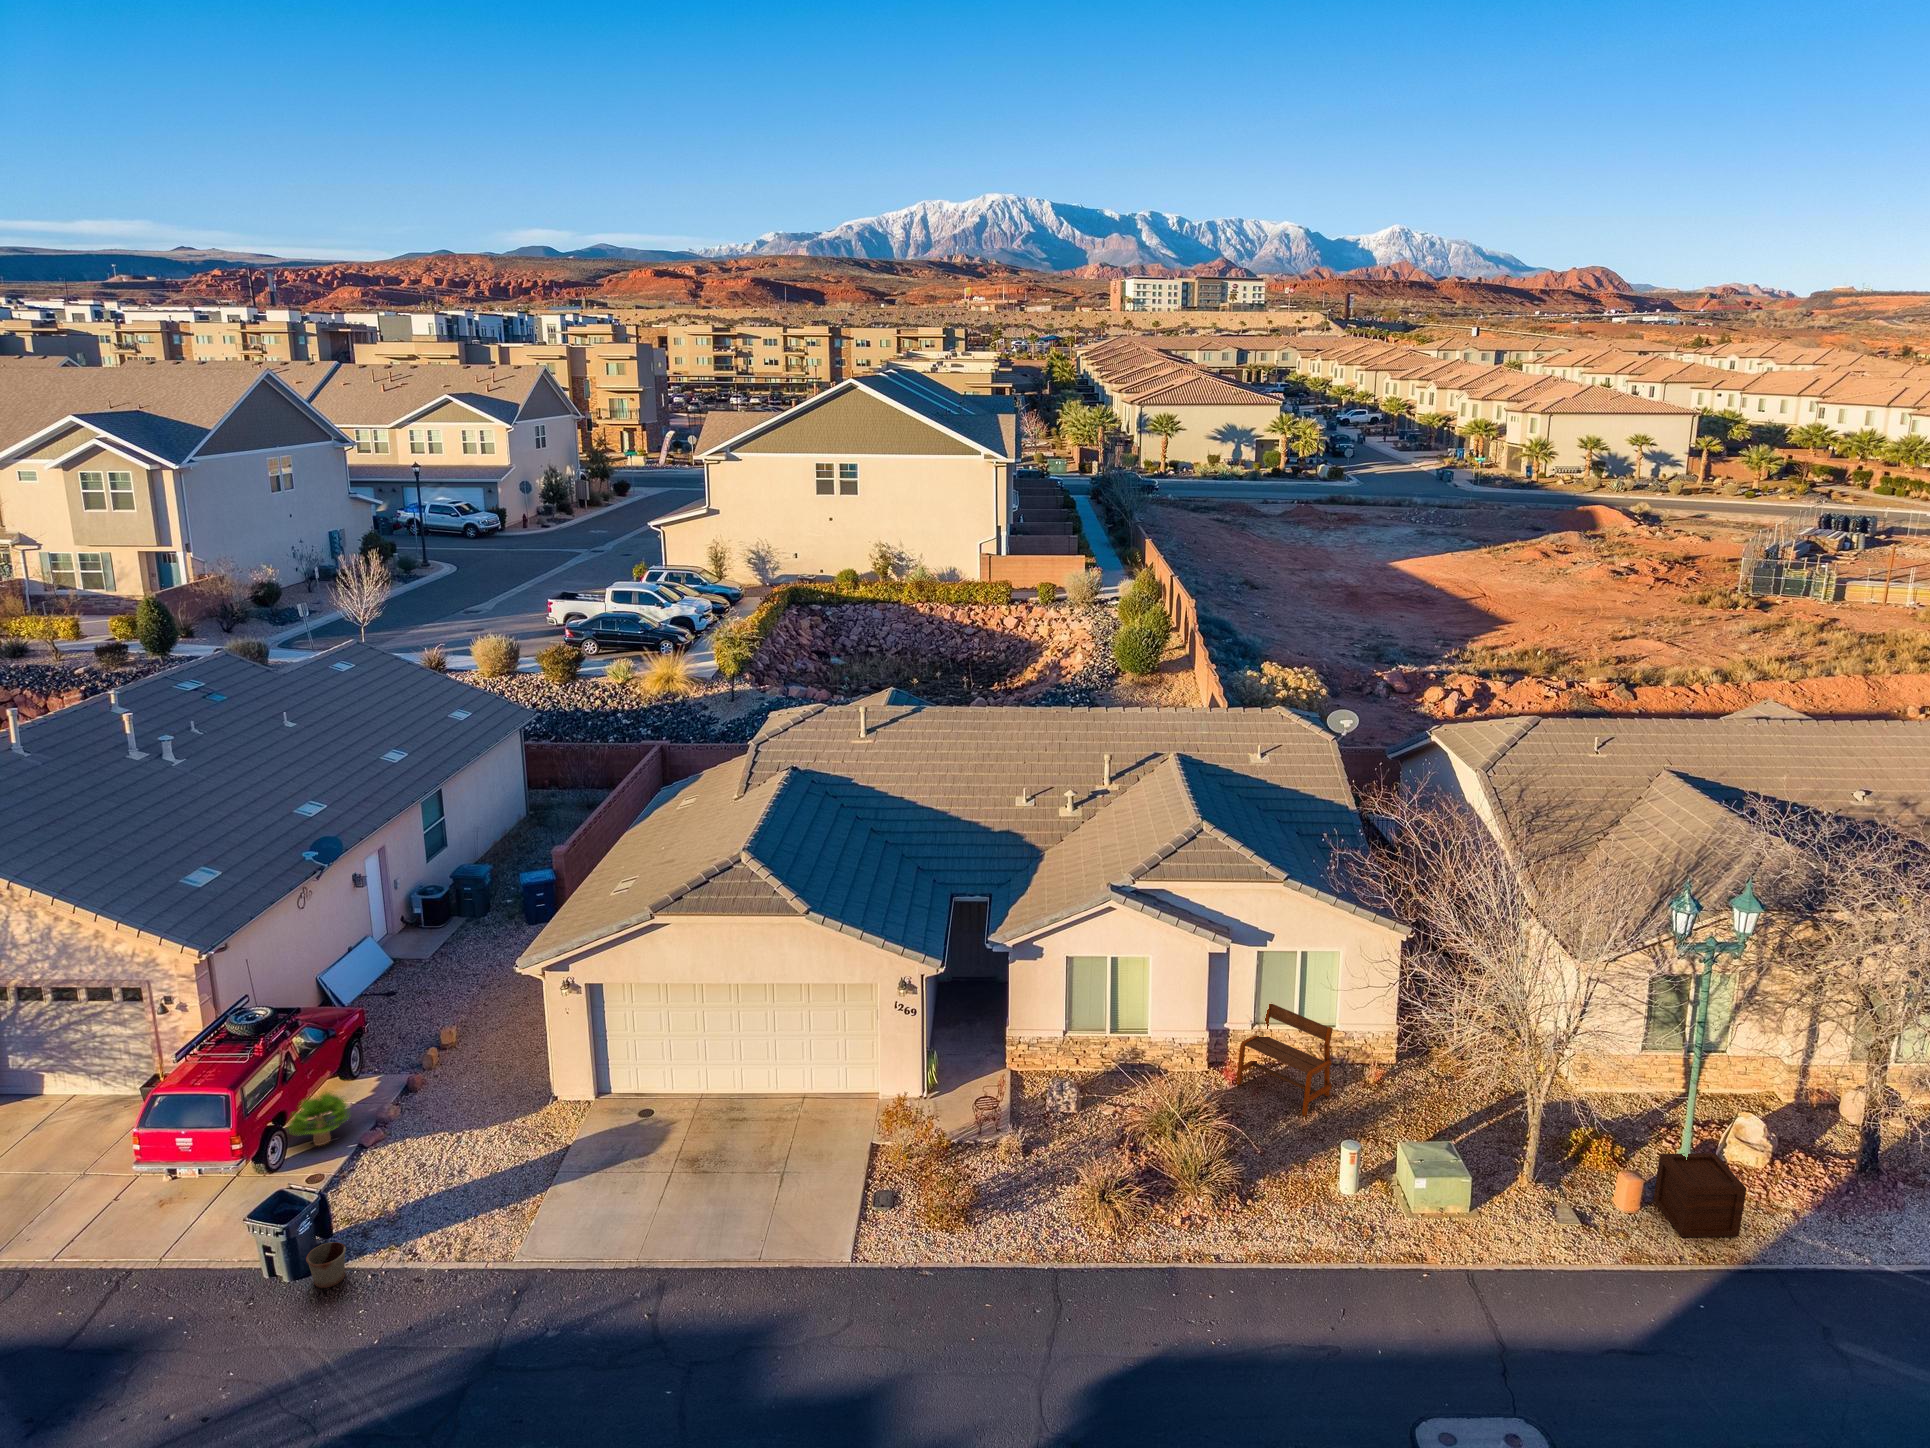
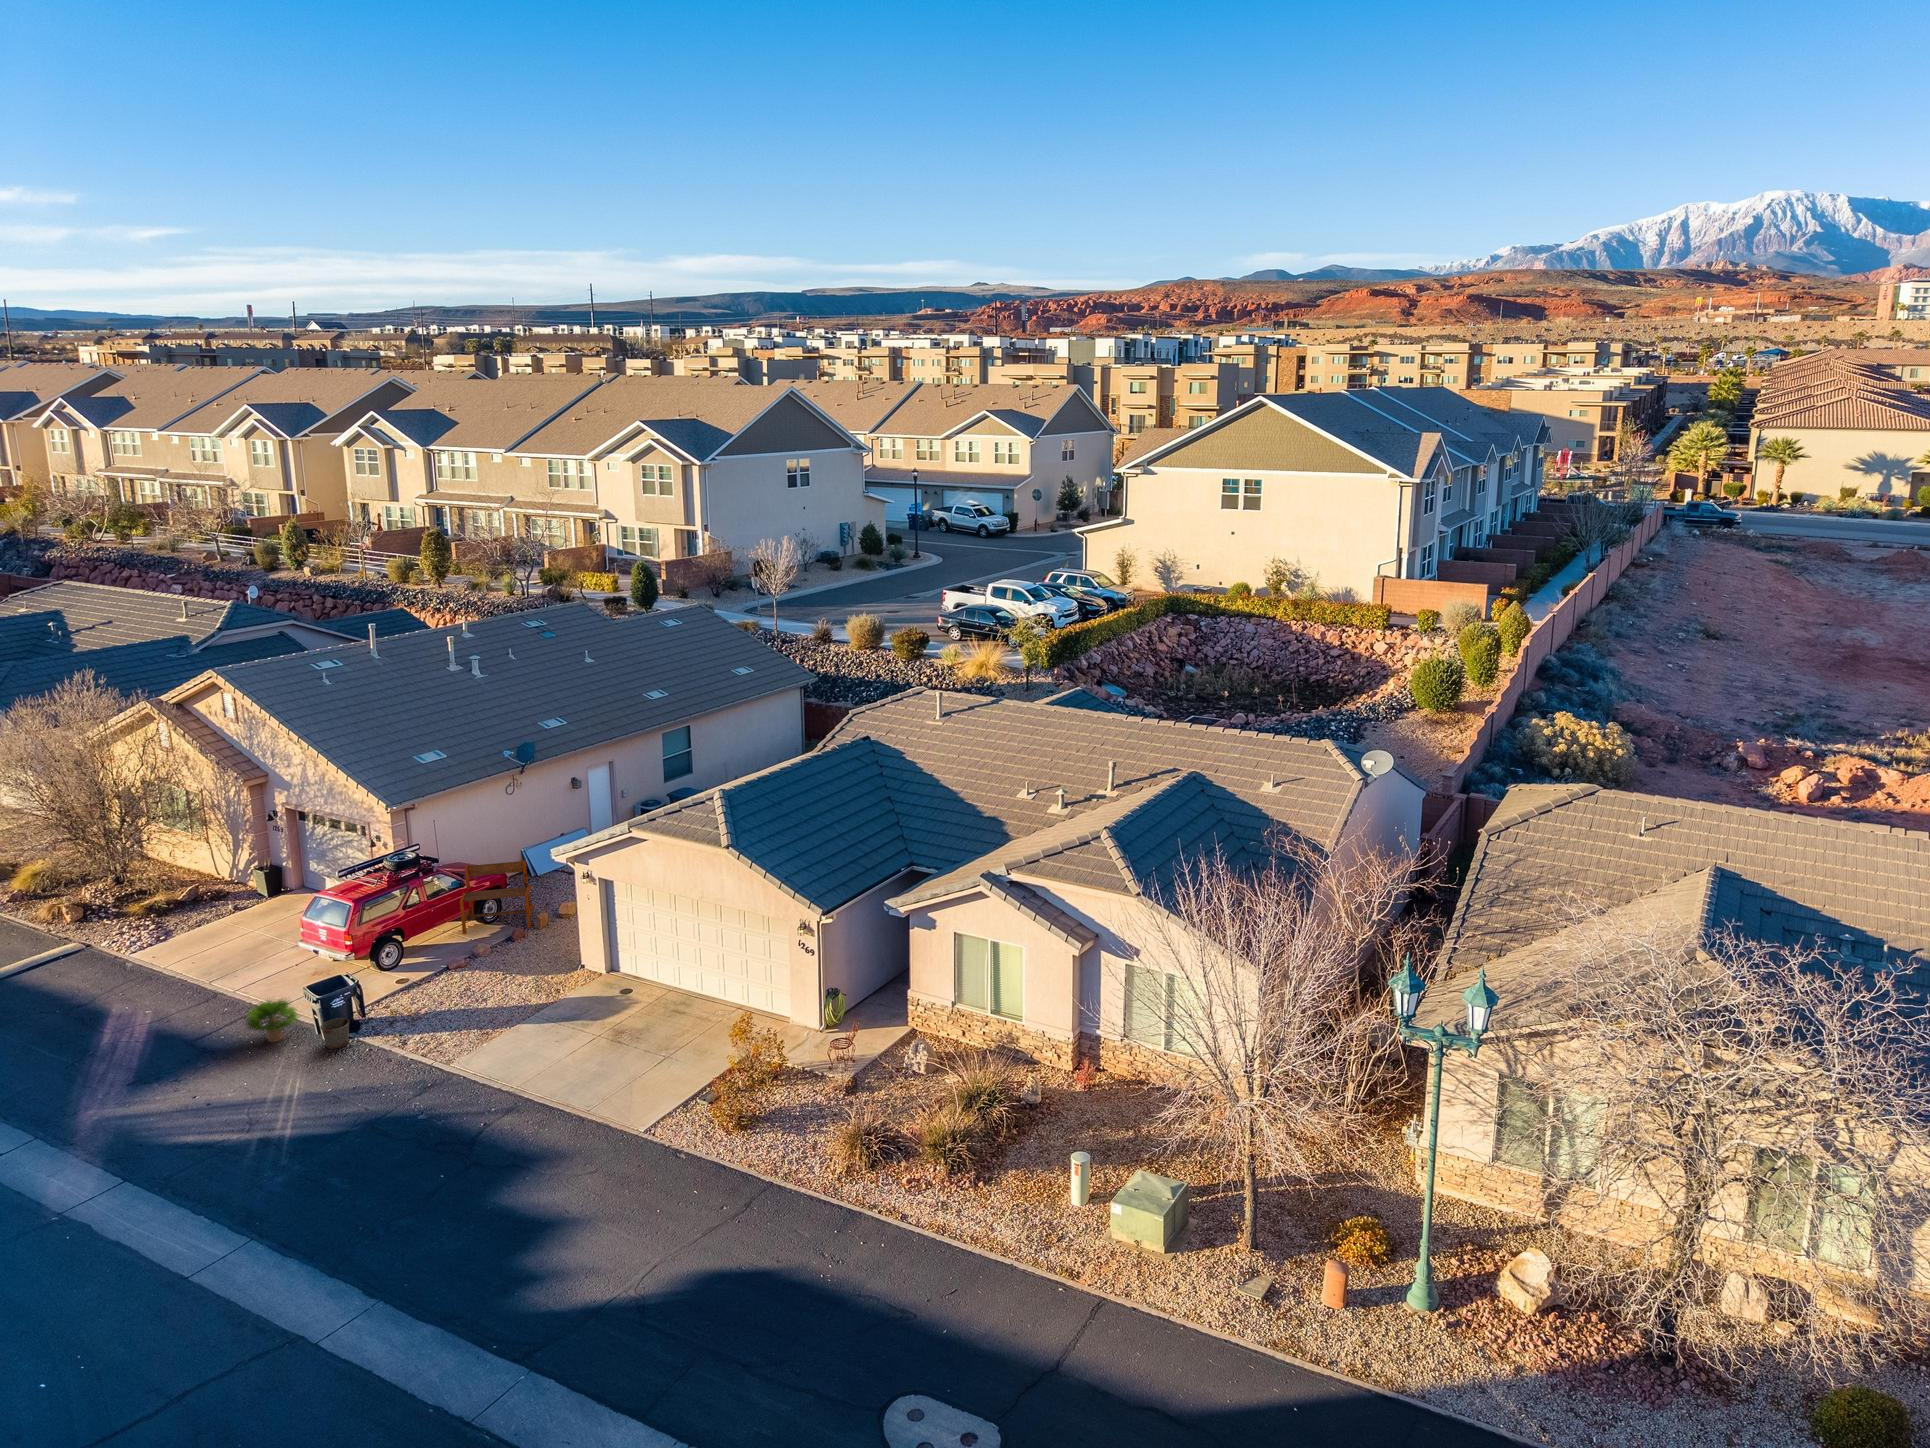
bench: present [1236,1004,1333,1116] -> present [460,860,533,934]
potted plant: present [288,1092,349,1146] -> present [246,999,299,1042]
wooden crate: present [1654,1153,1746,1237] -> none [1374,1260,1458,1374]

